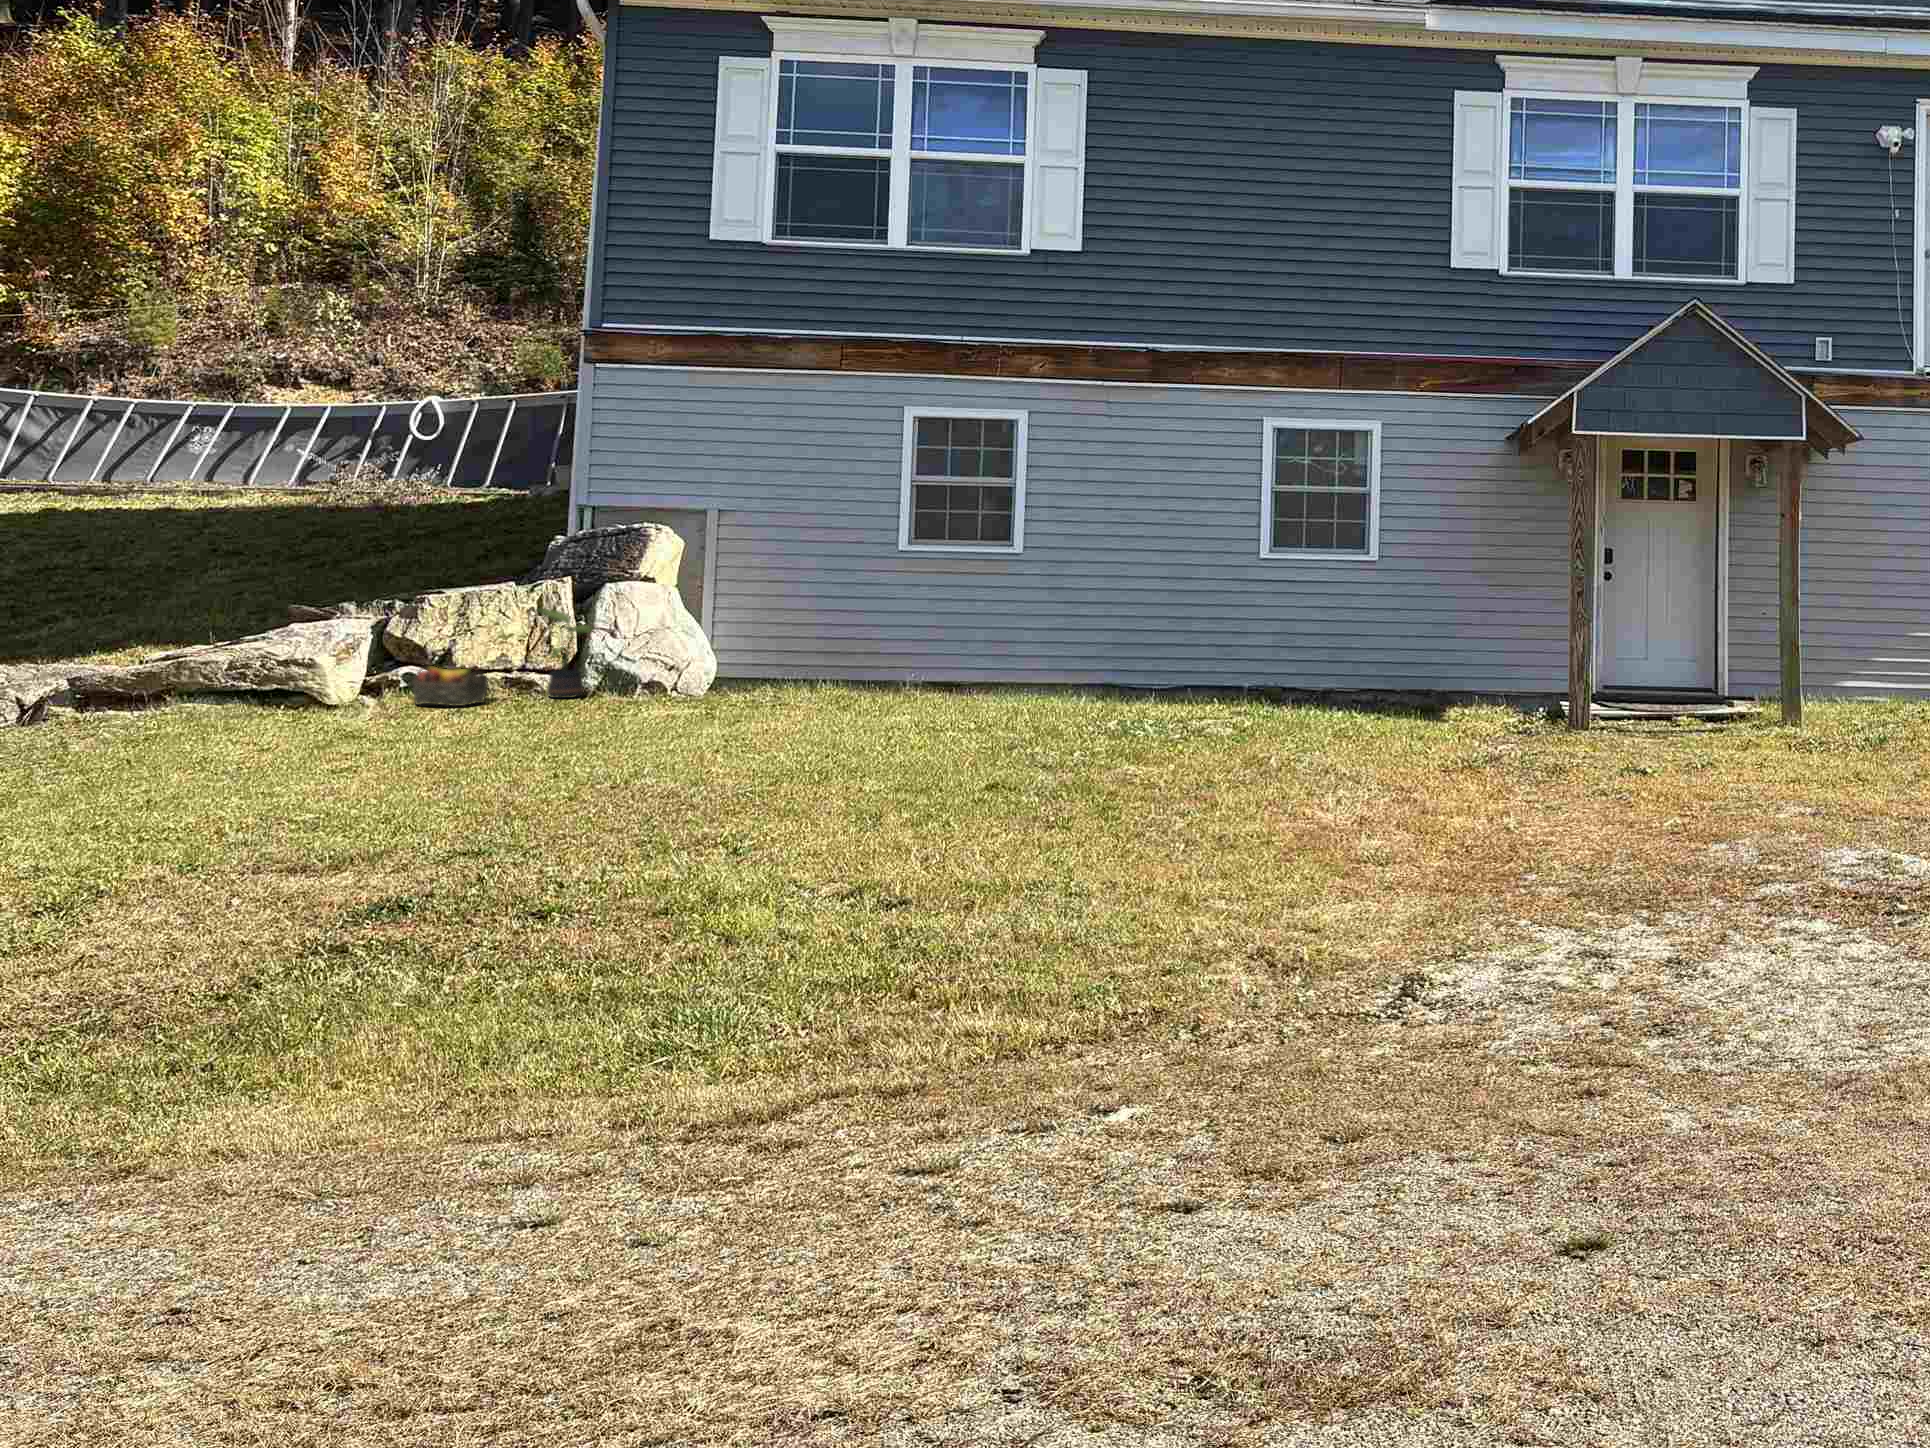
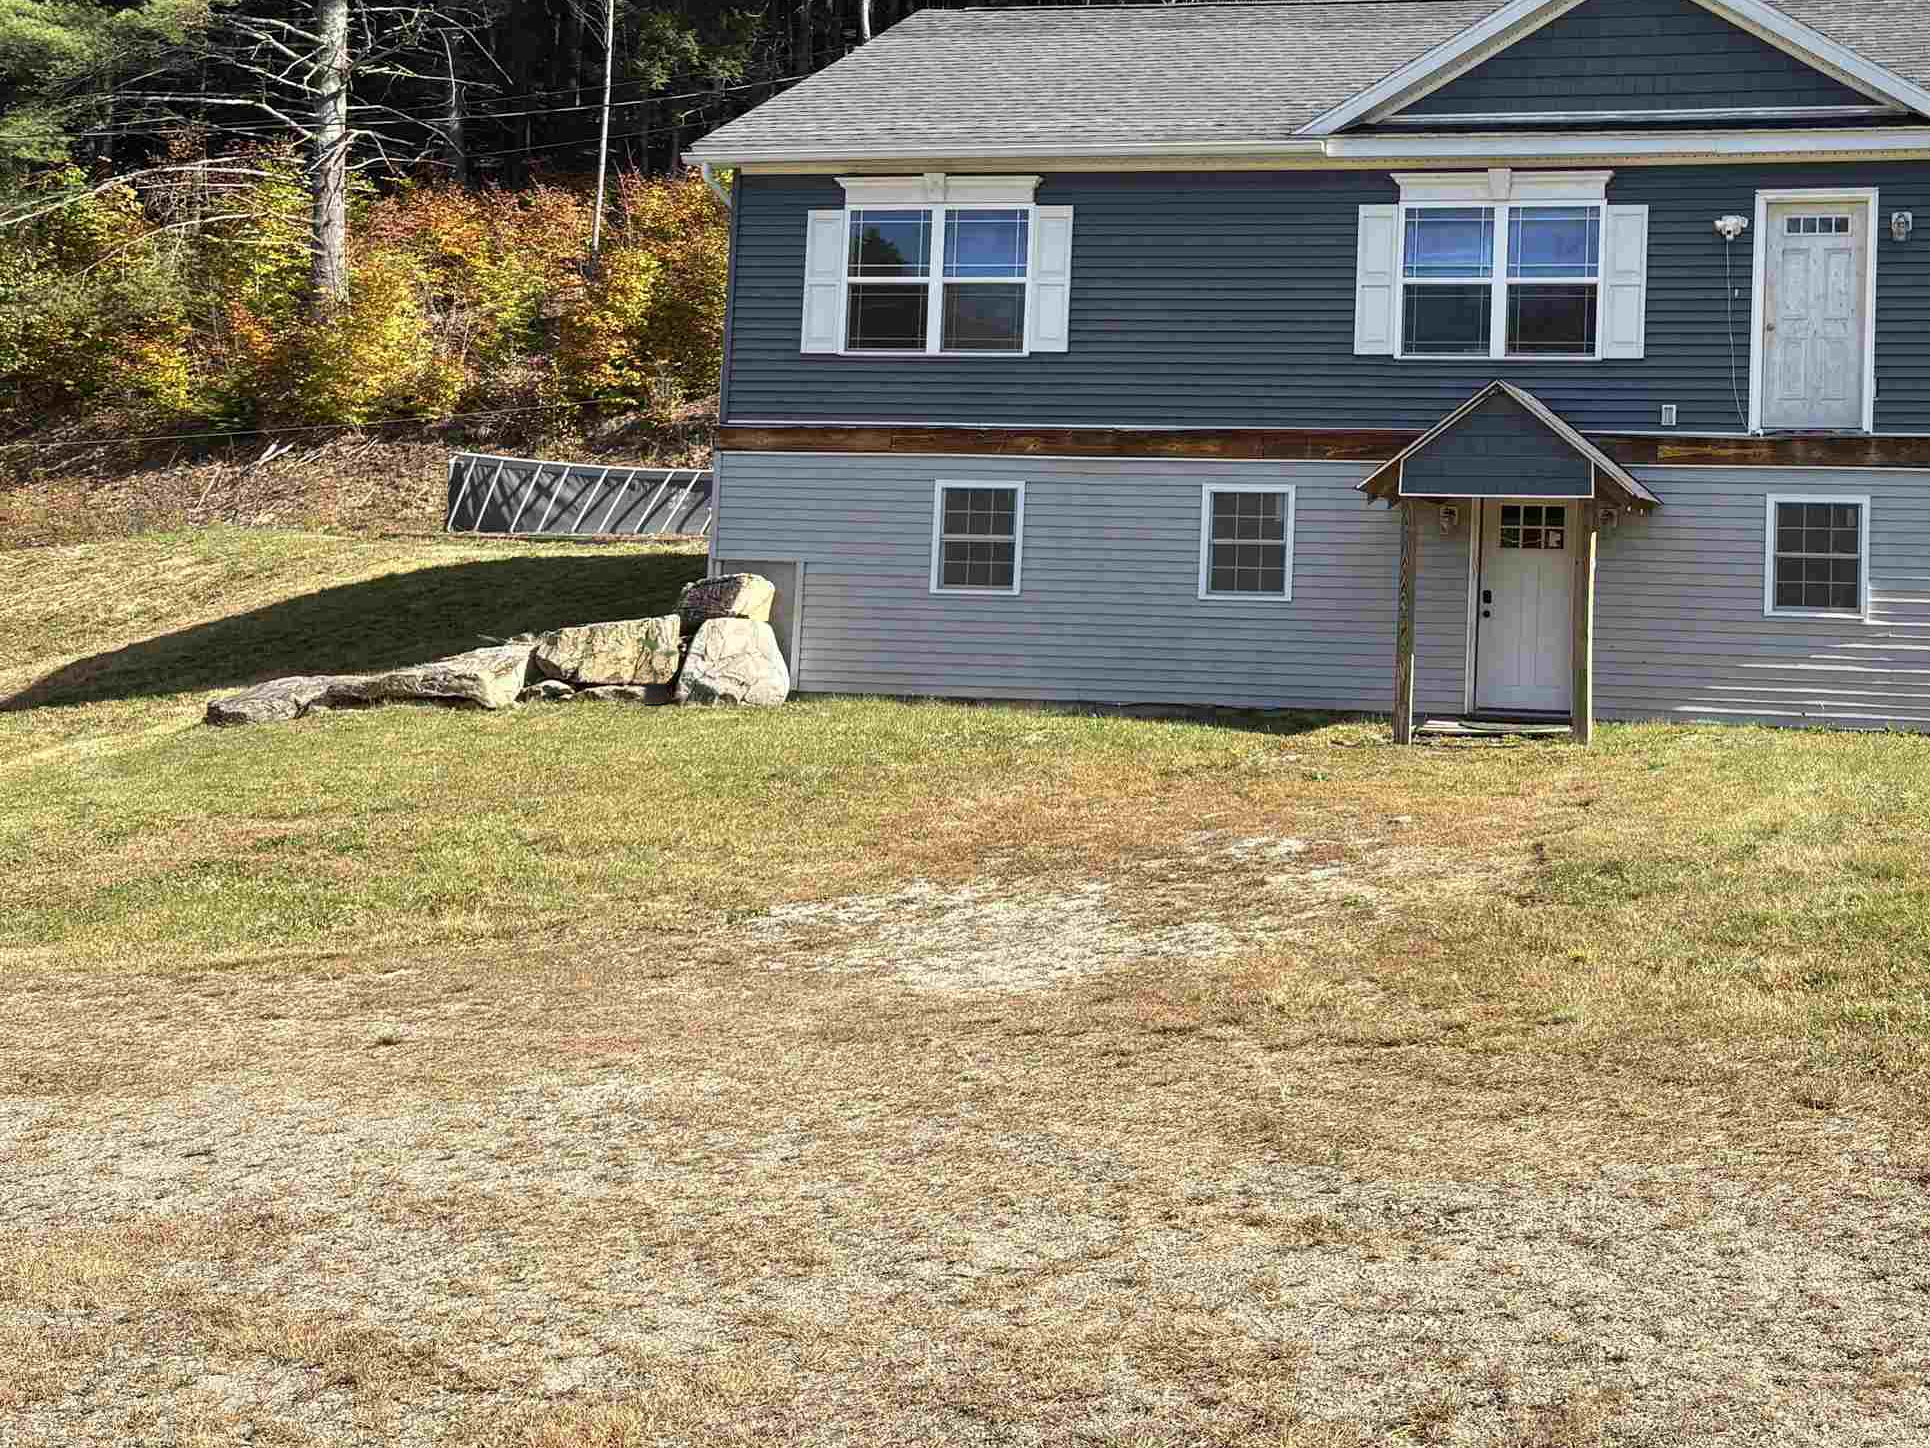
basket: present [413,665,489,706] -> none [543,680,598,711]

